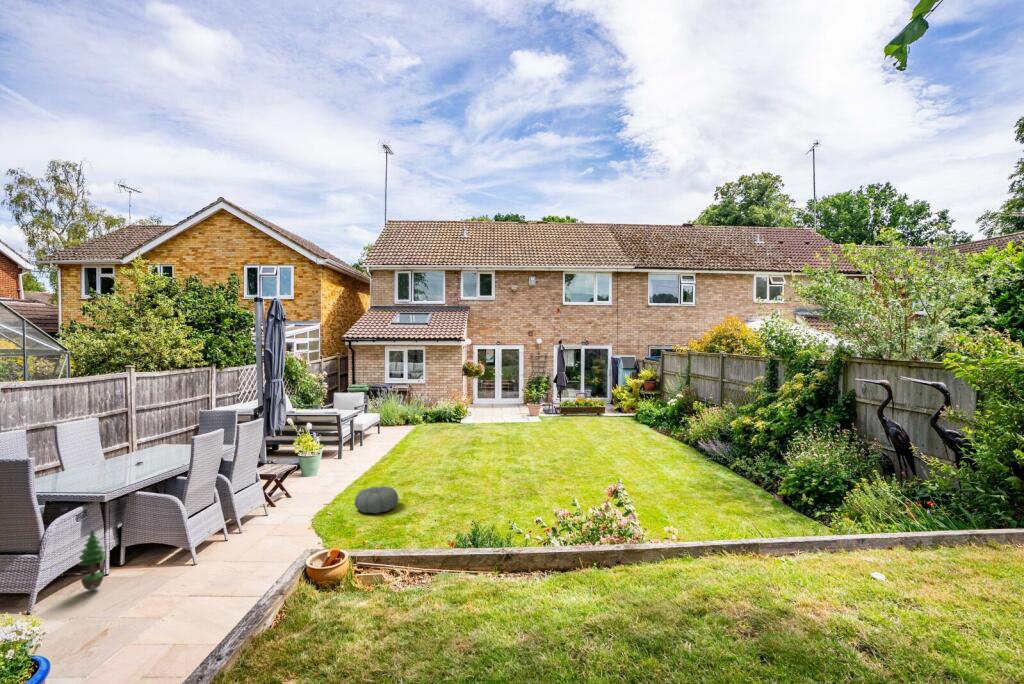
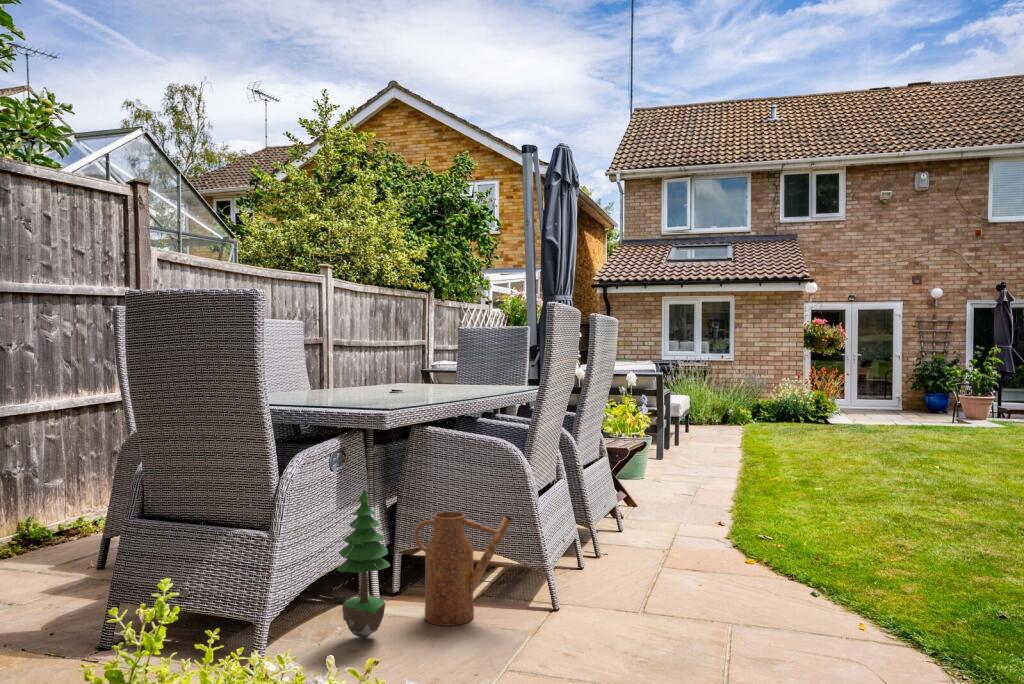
pouf: present [355,486,398,513] -> none [807,492,916,549]
watering can: none [126,529,170,579] -> present [414,512,512,626]

